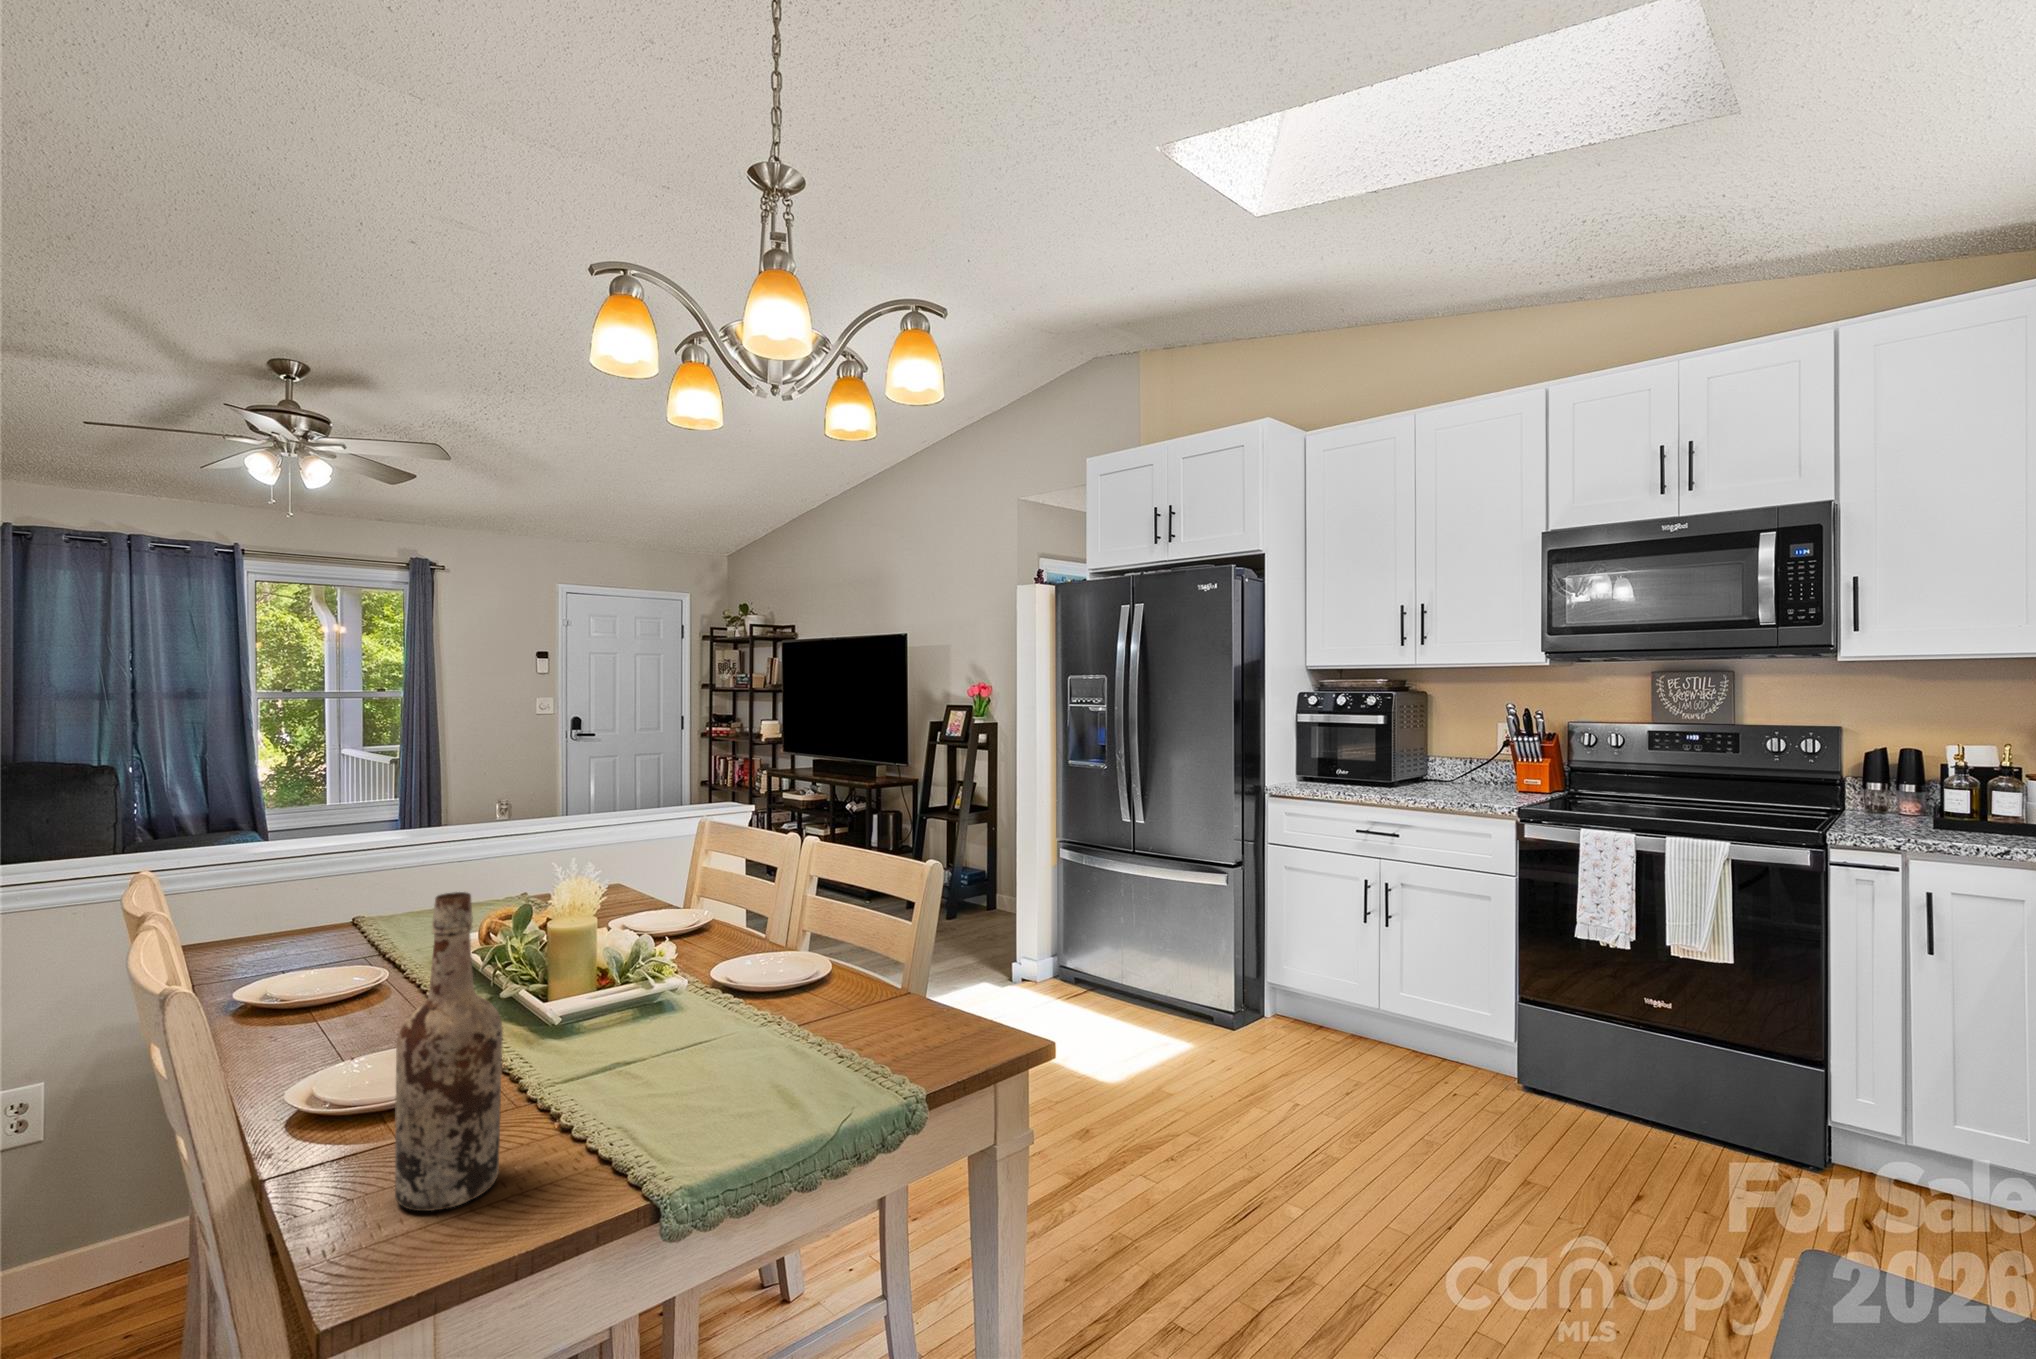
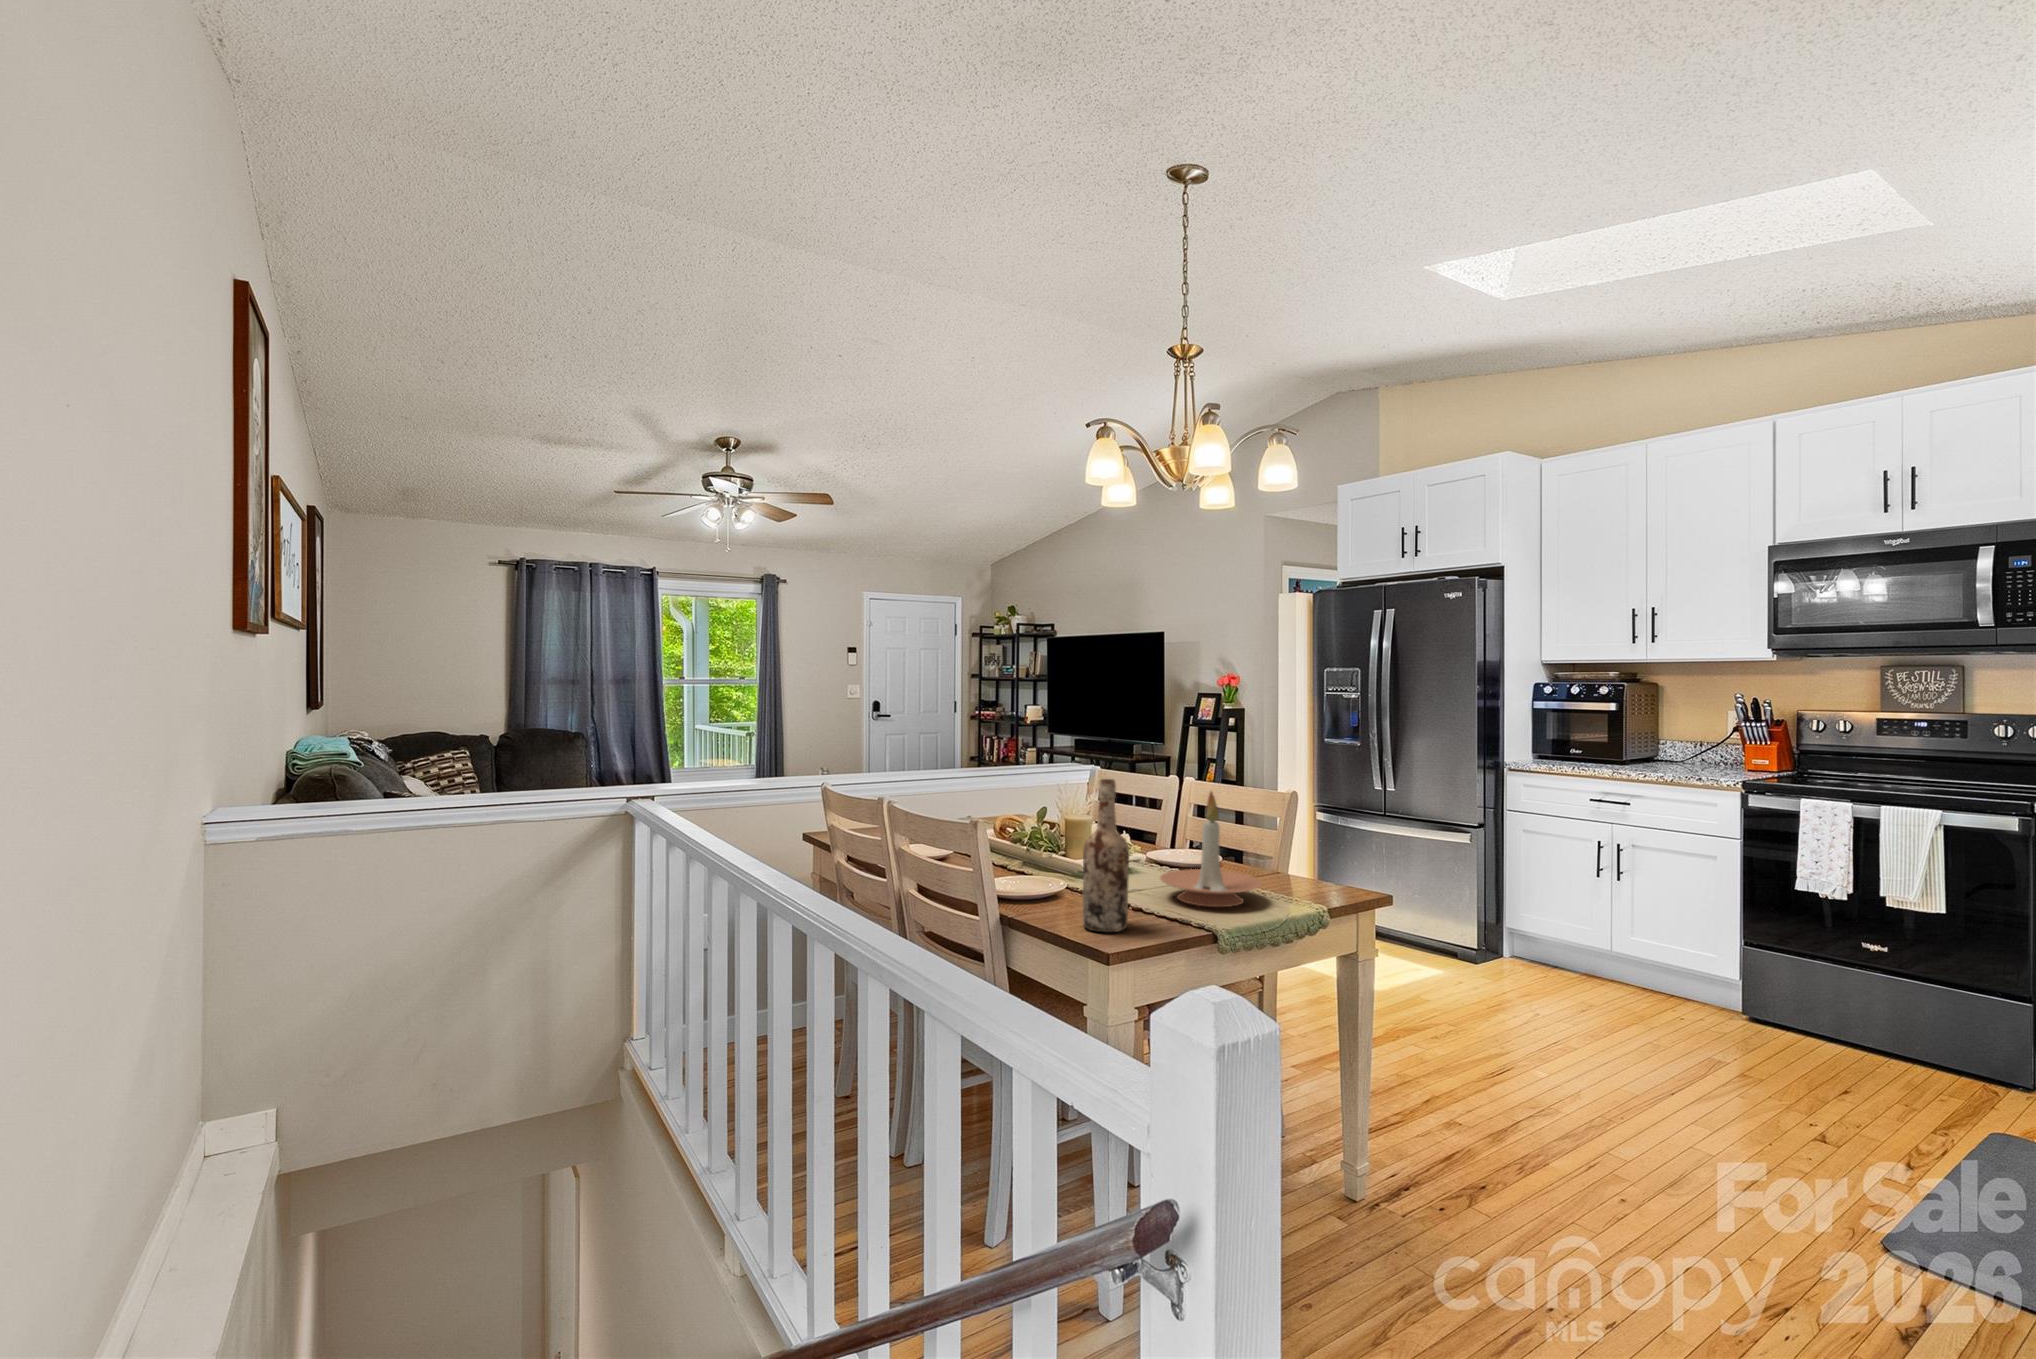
candle holder: none [644,886,826,1099] -> present [1160,792,1262,907]

